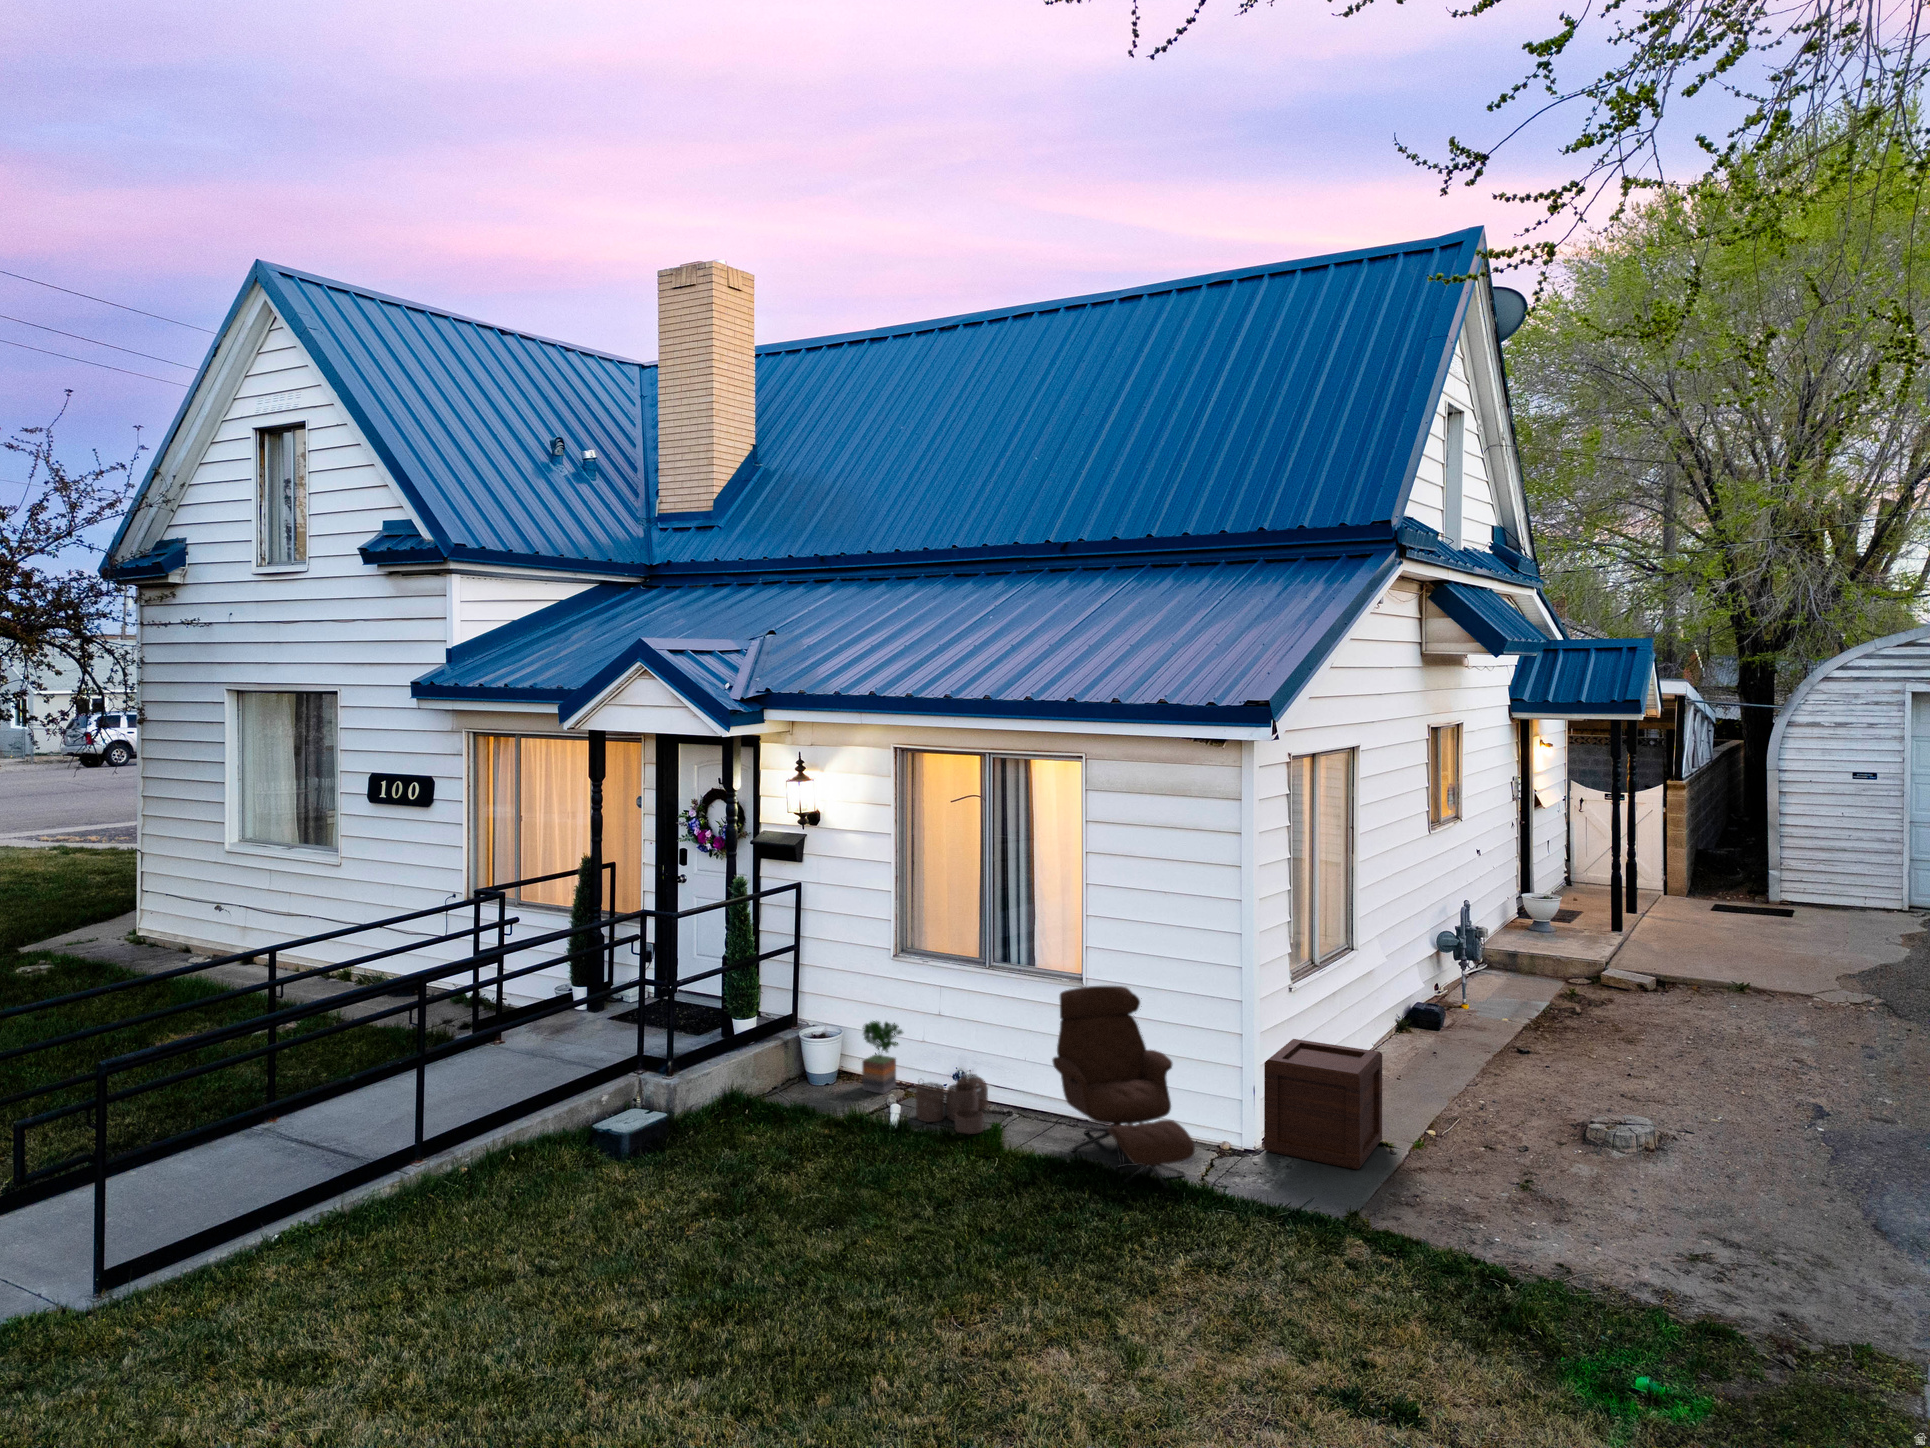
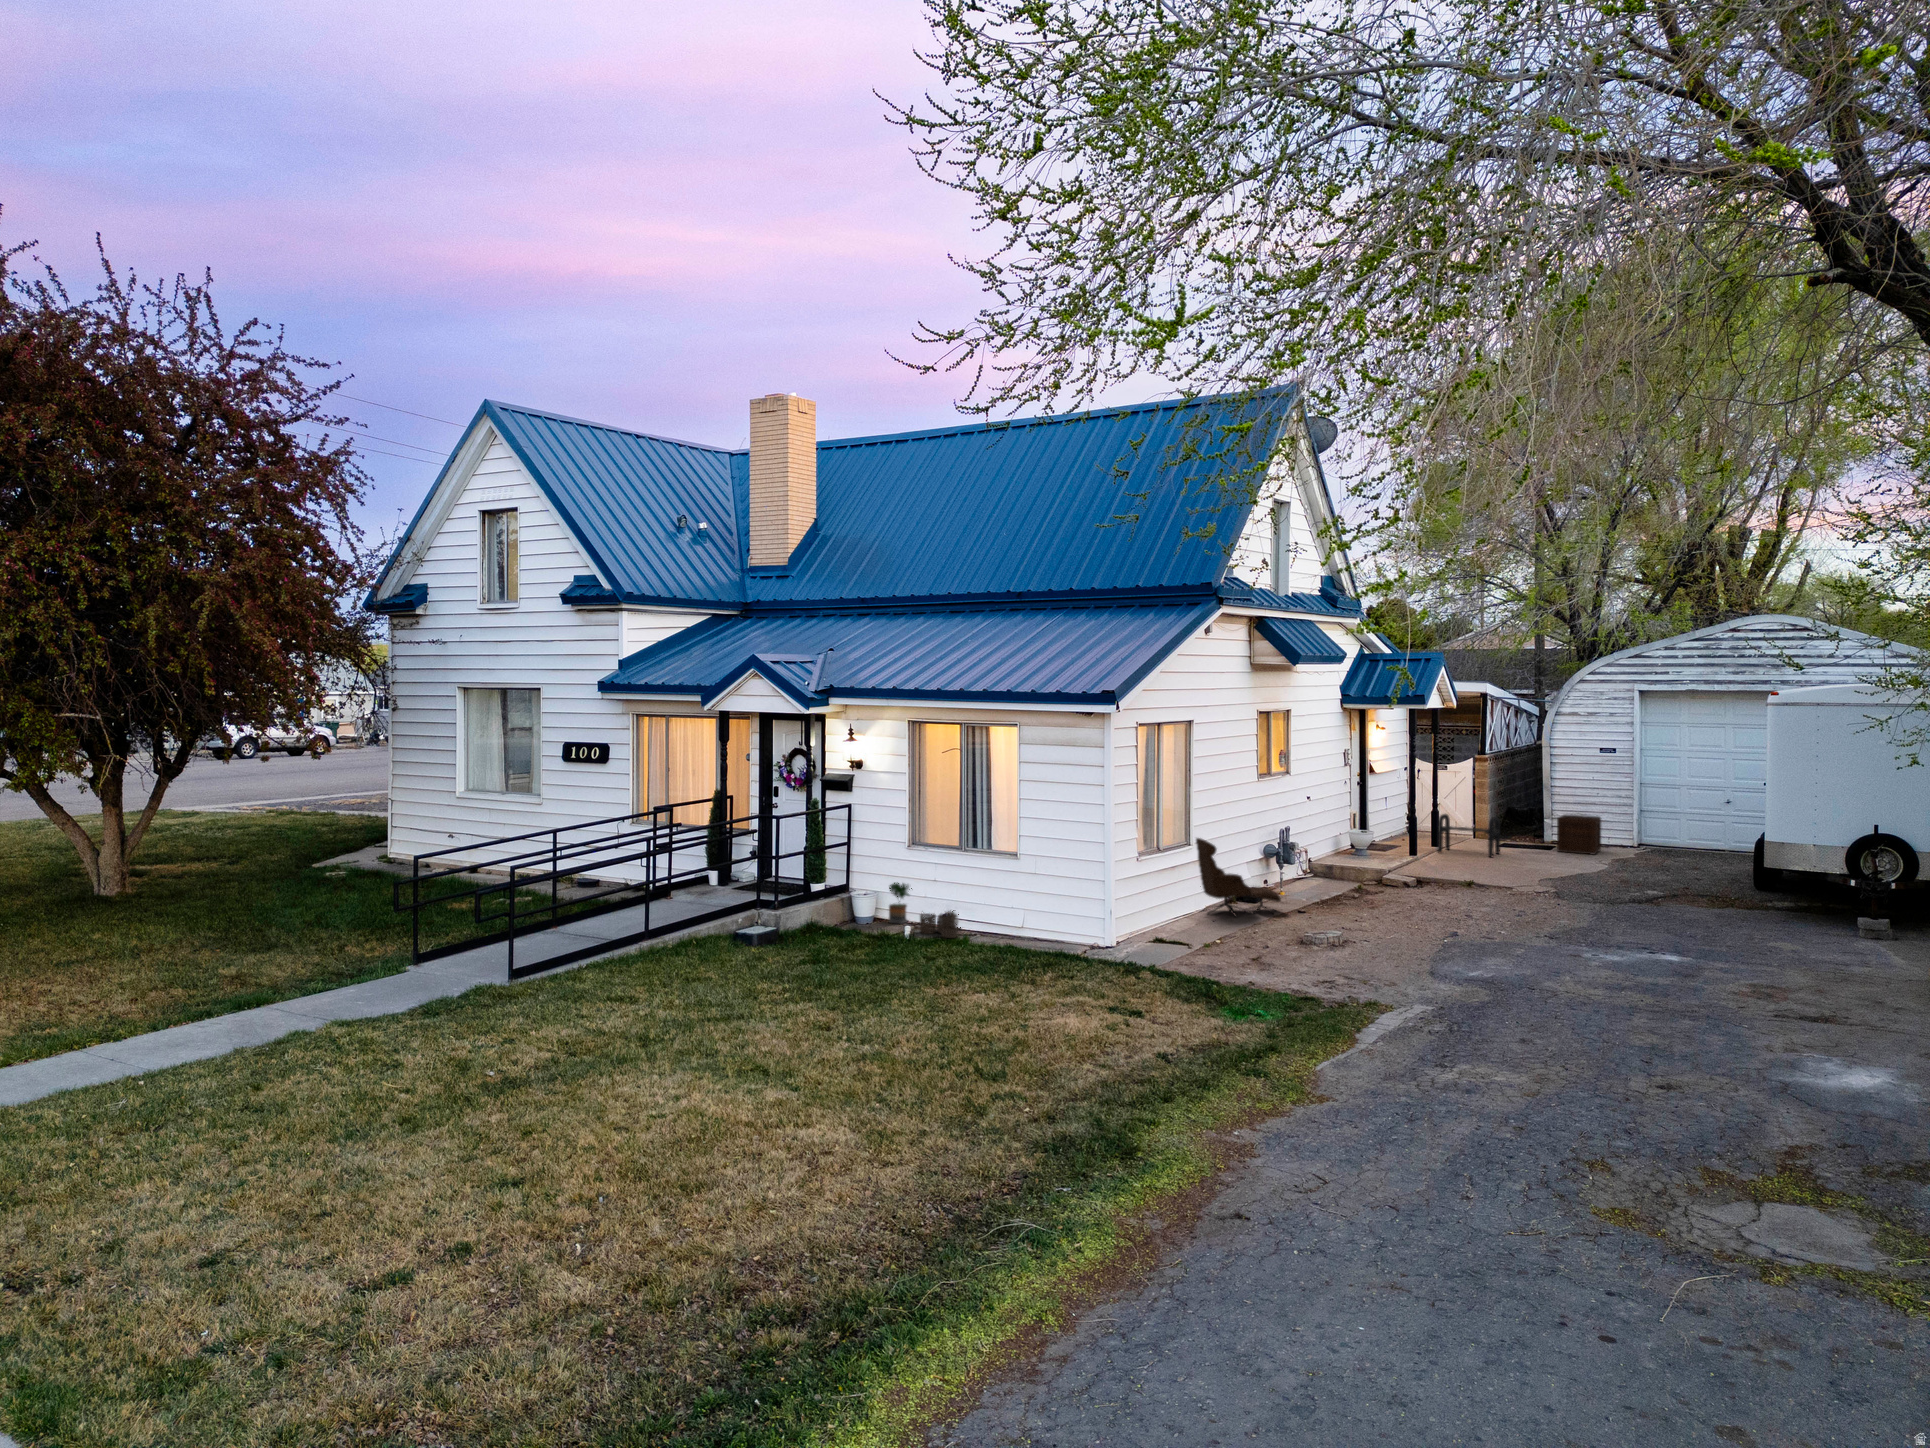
bench: none [1635,864,1724,929] -> present [1438,814,1500,857]
lounge chair: present [1052,986,1195,1188] -> present [1196,838,1281,917]
wooden crate: present [1264,1039,1382,1169] -> present [1557,815,1601,854]

